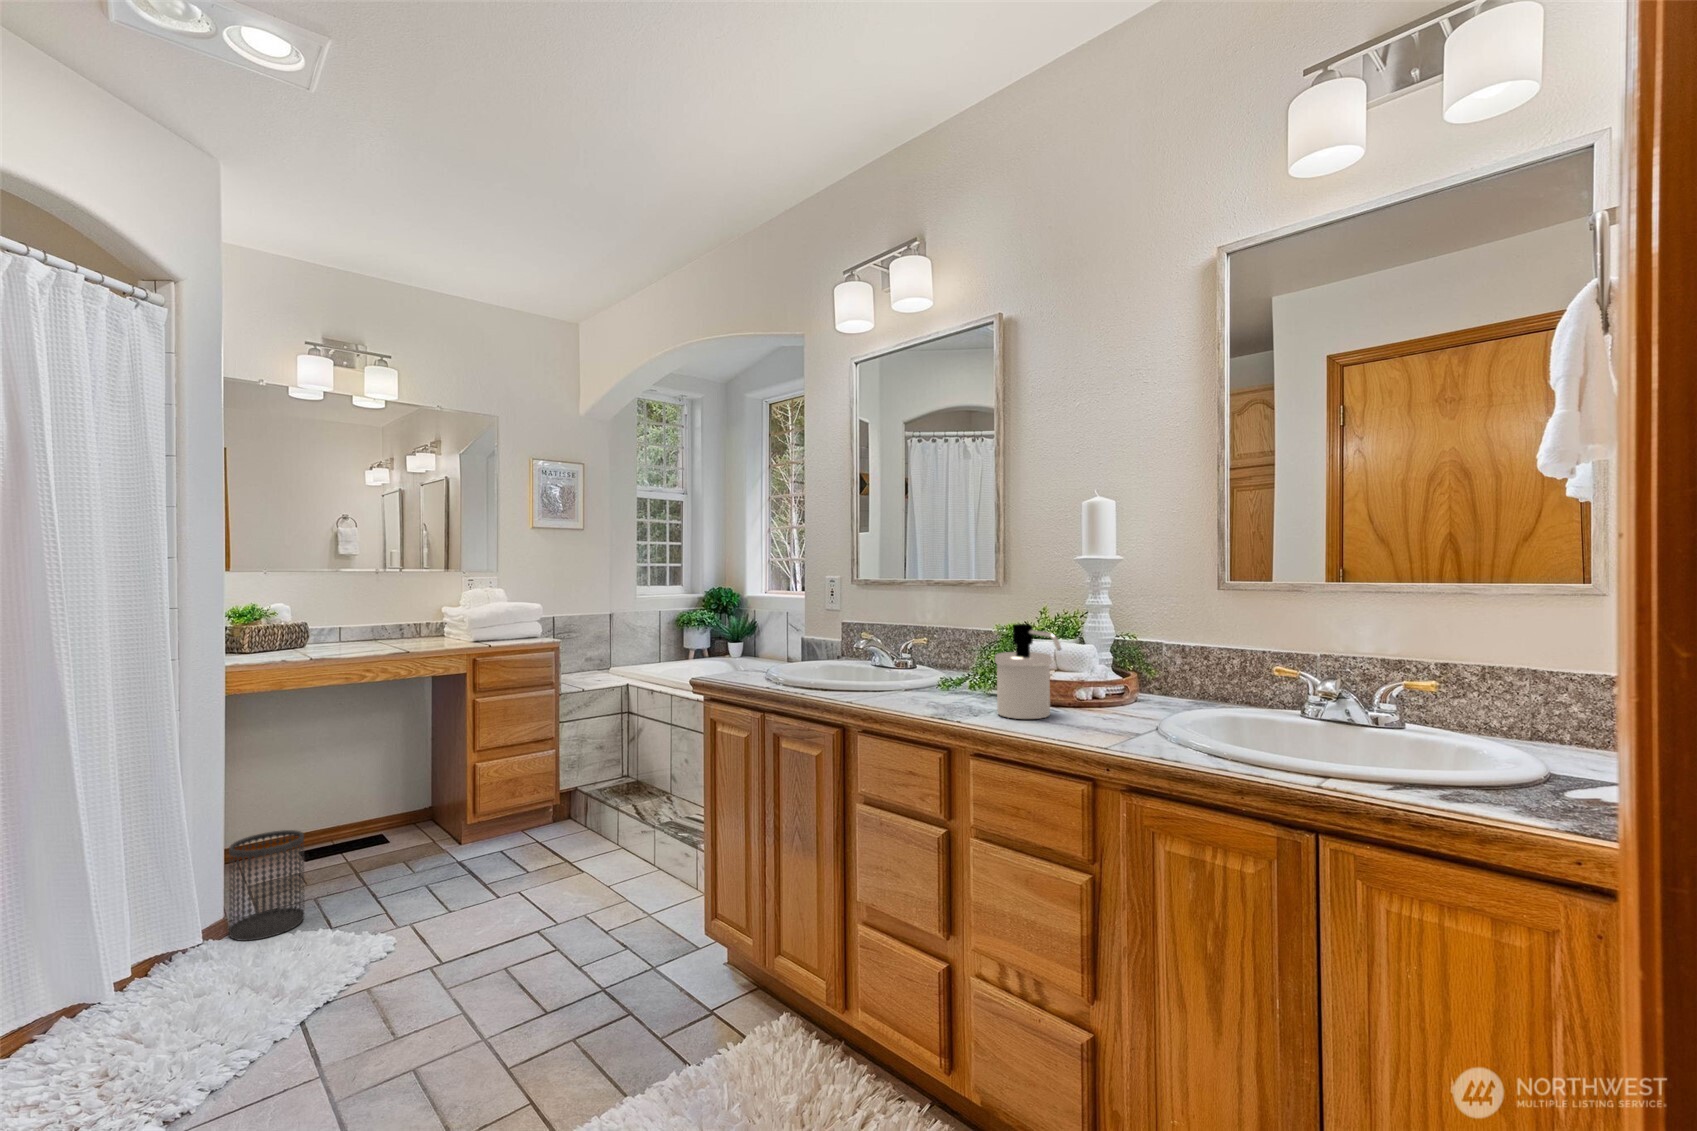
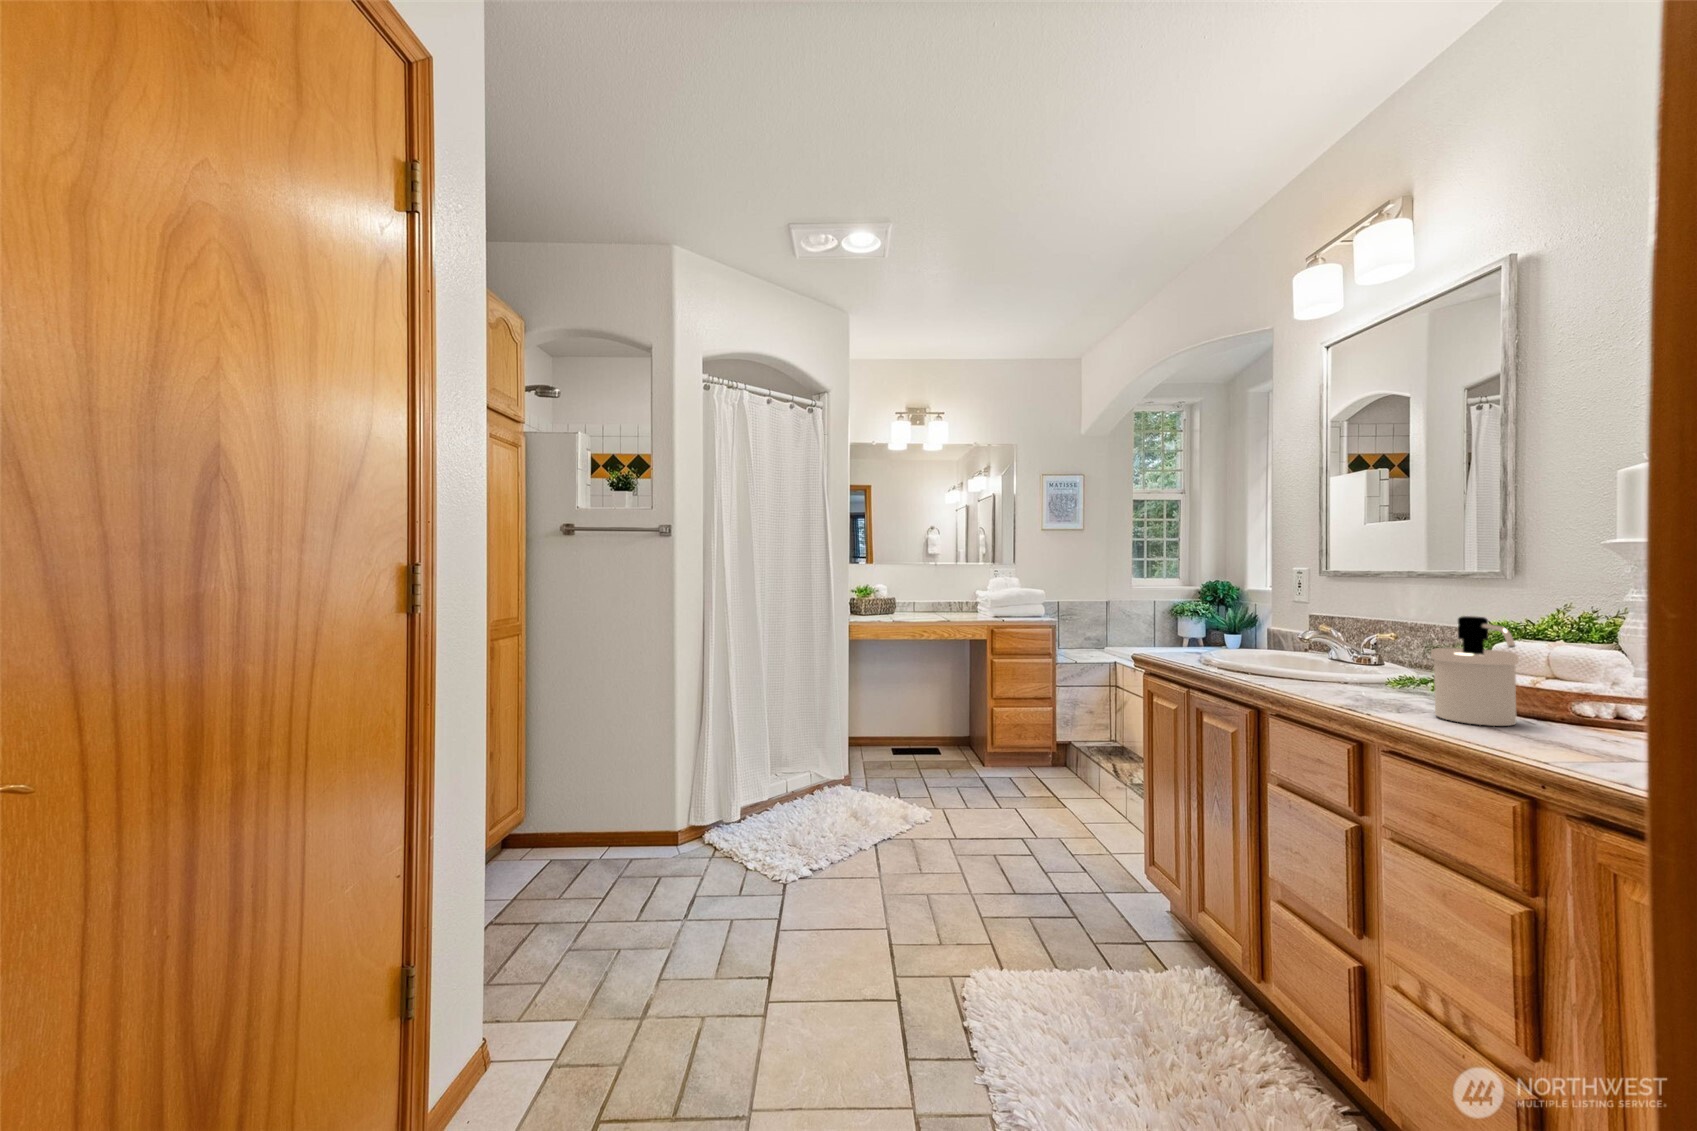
wastebasket: present [229,830,304,941] -> none [849,729,887,793]

